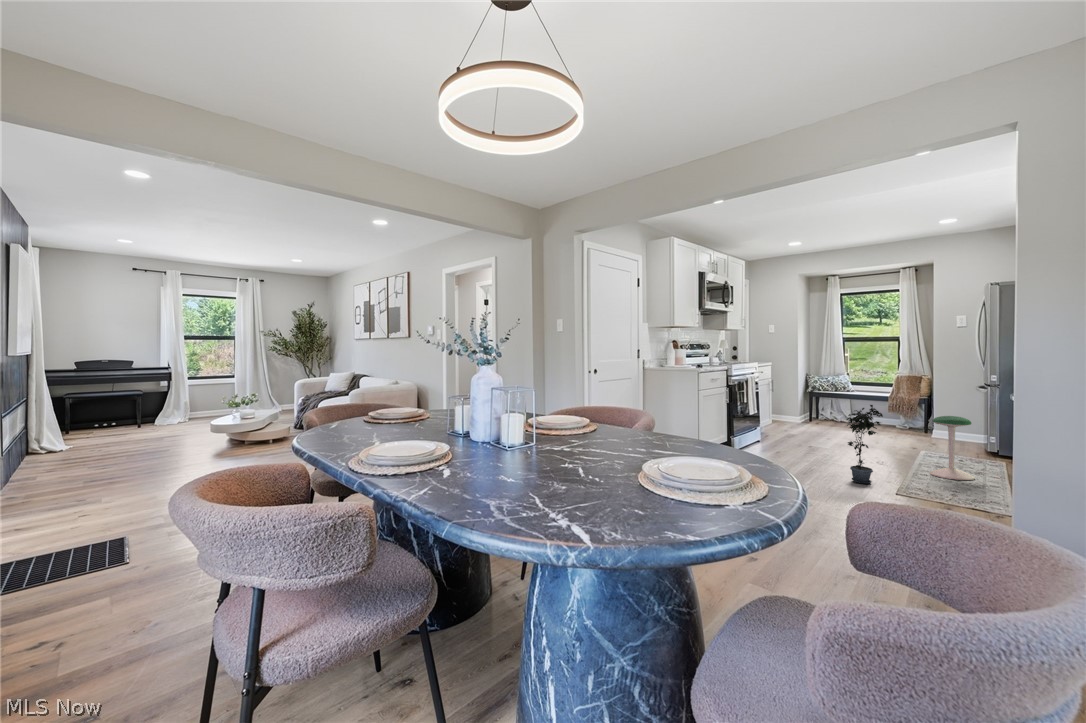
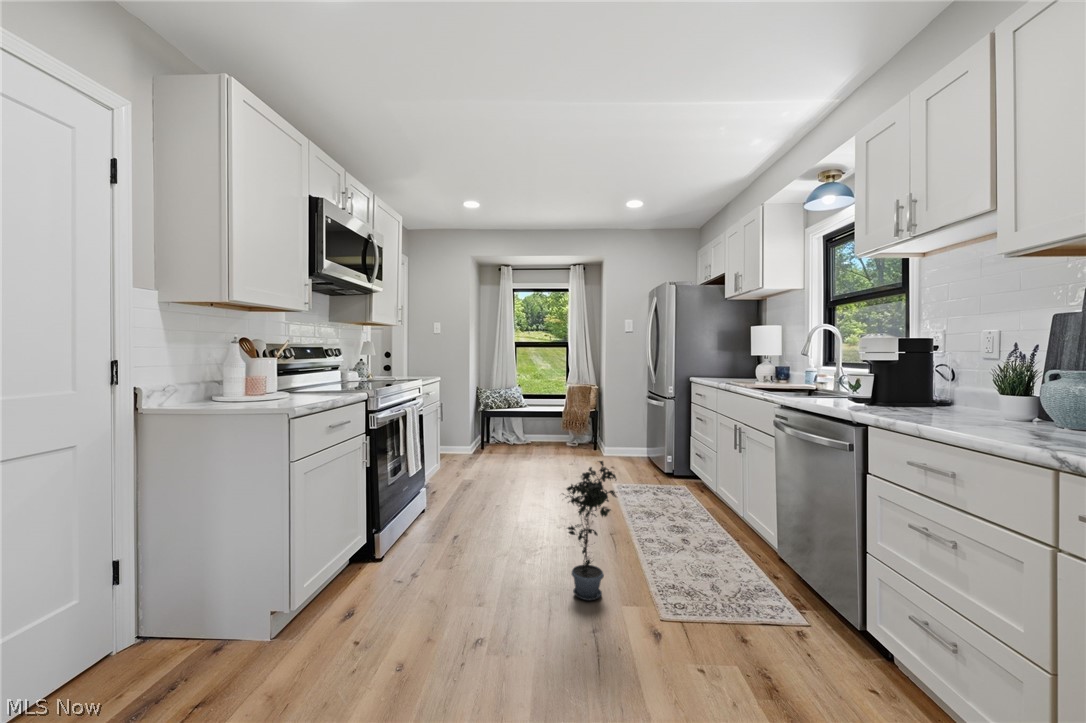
stool: present [930,416,975,480] -> none [646,456,694,548]

